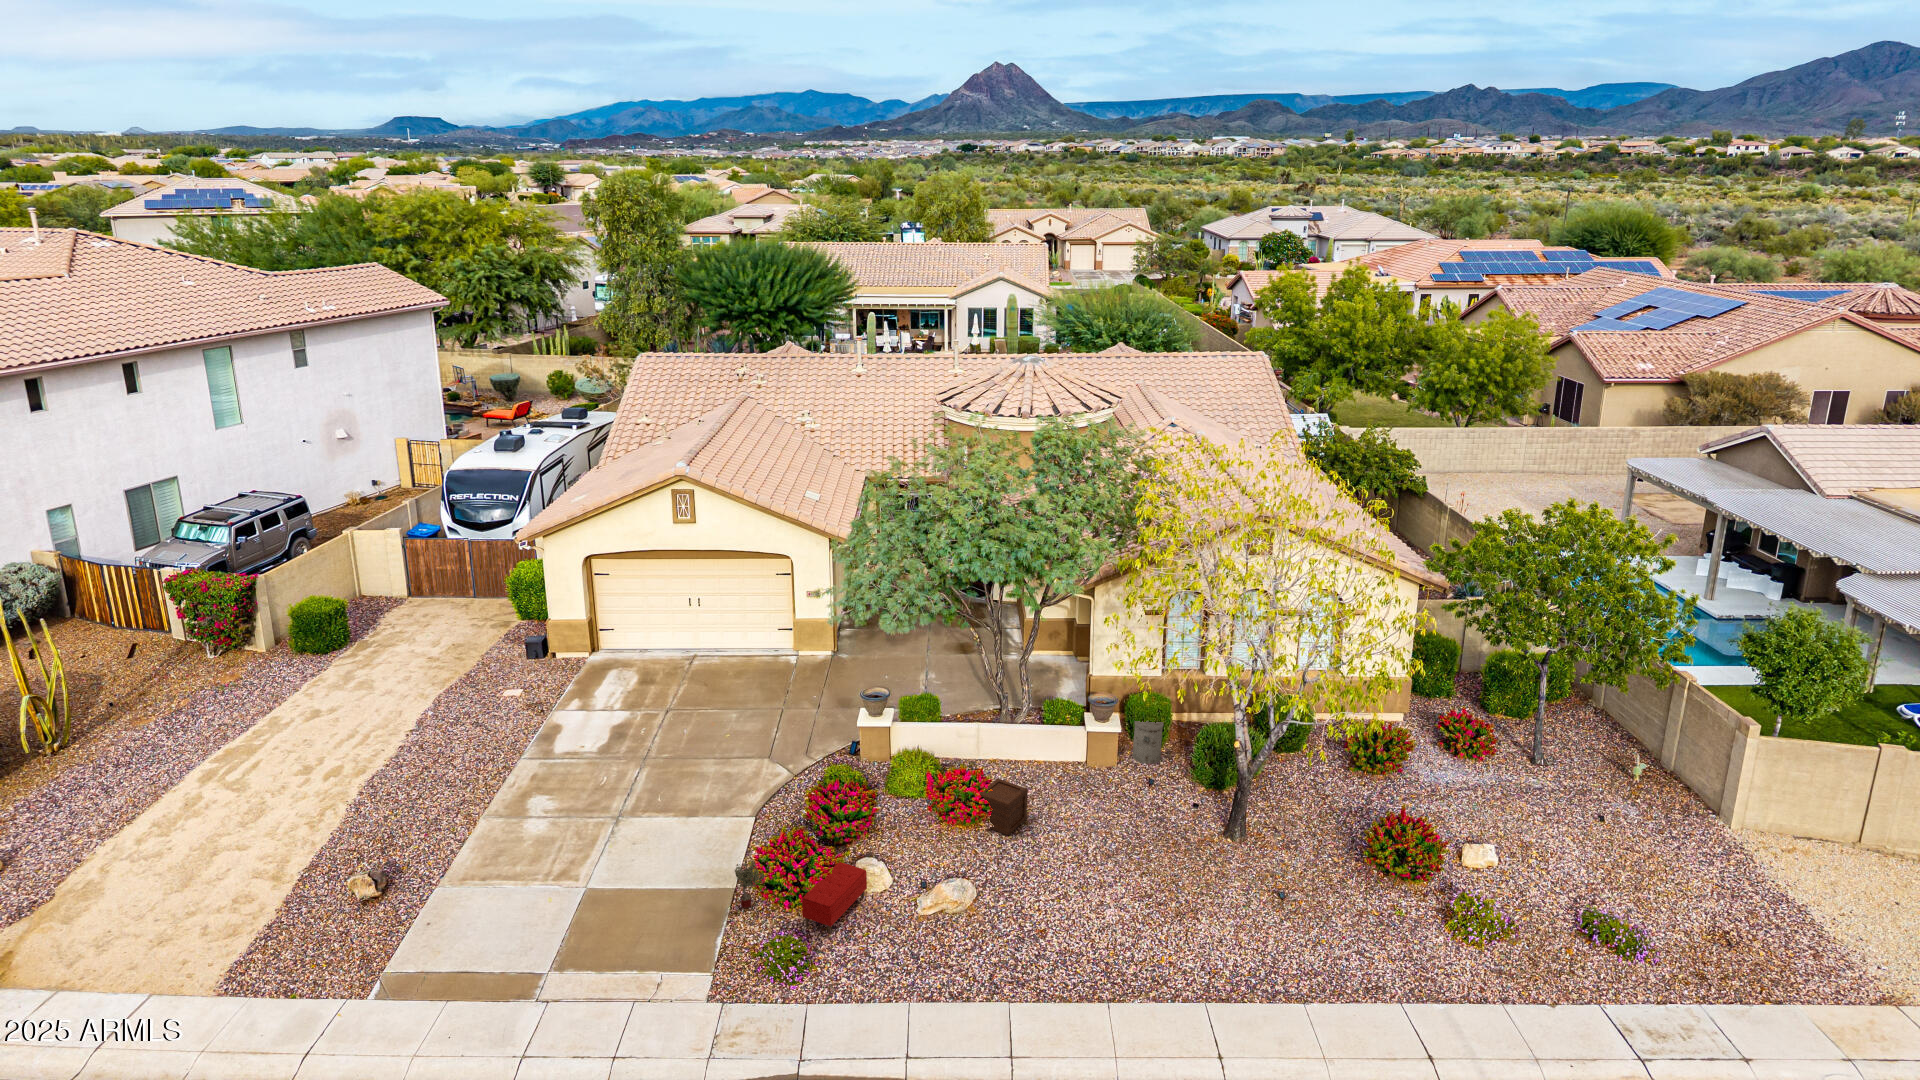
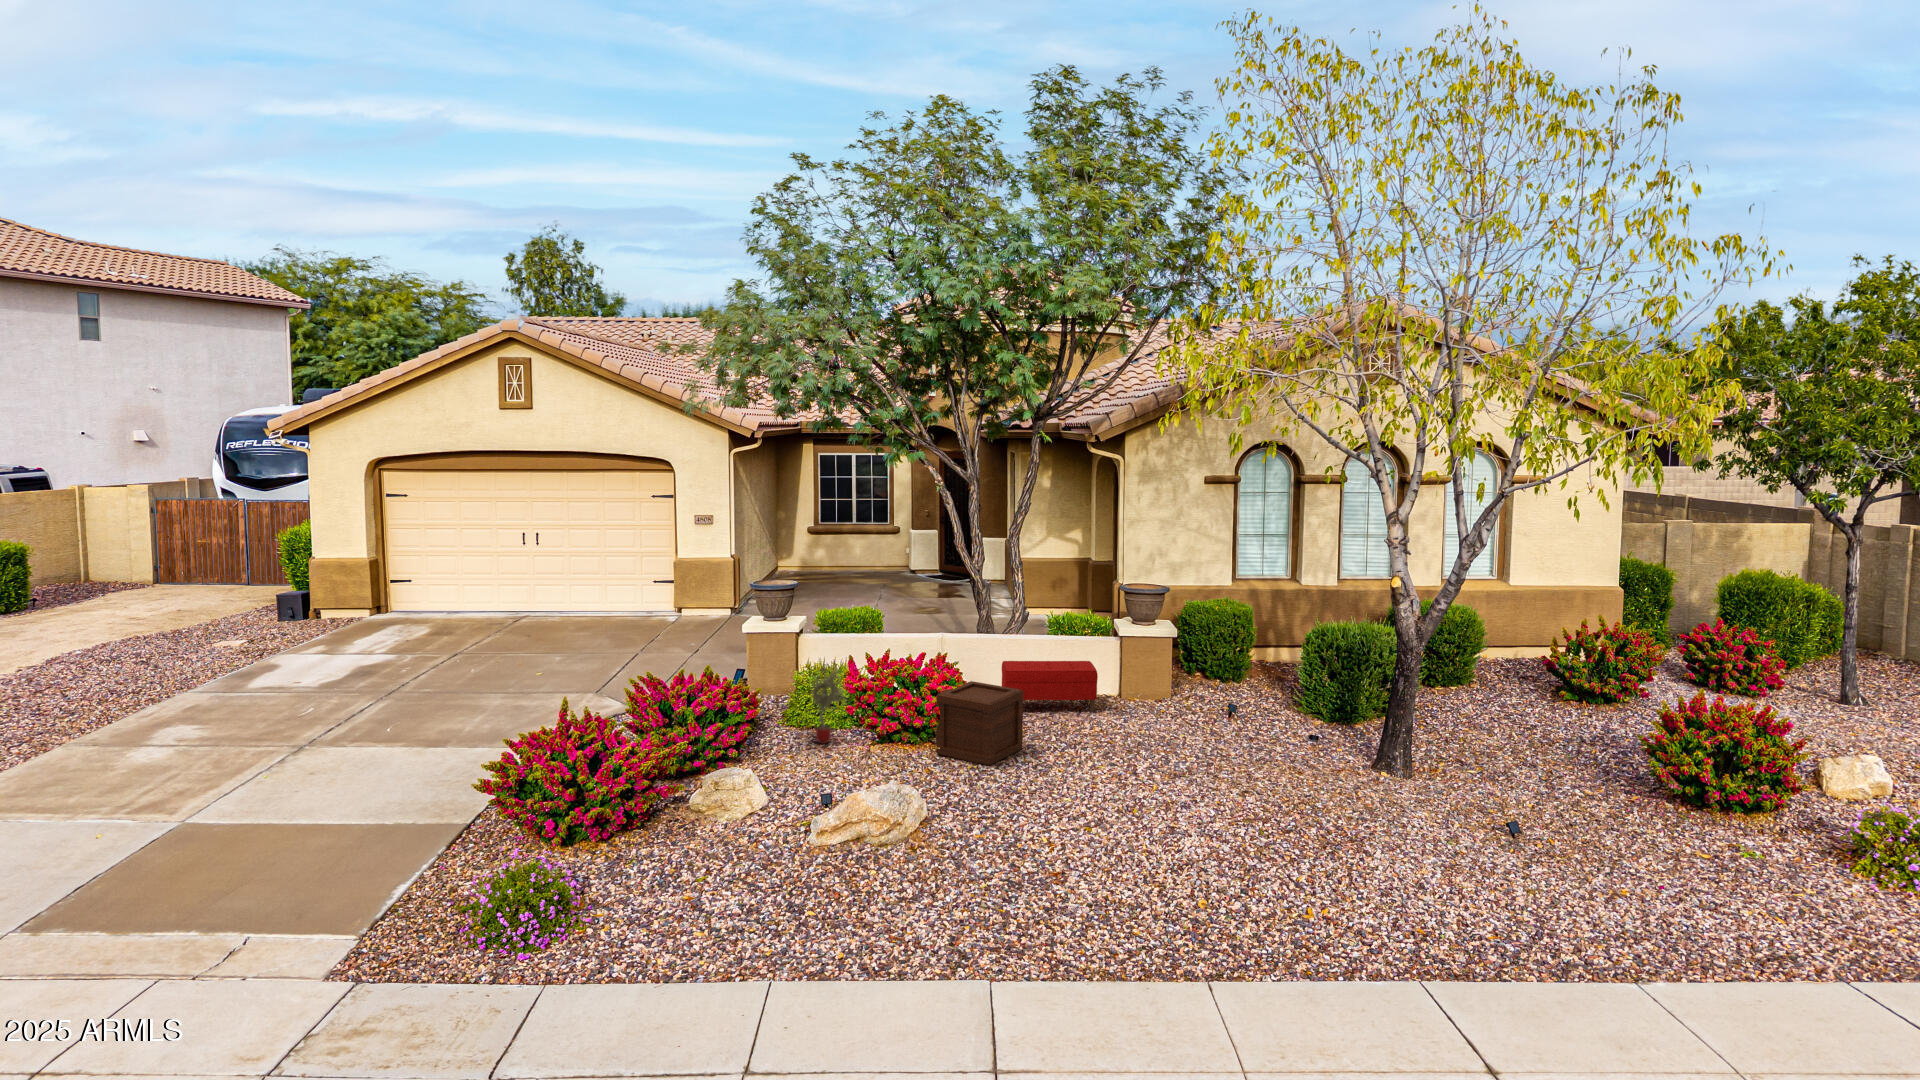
trash can: present [1132,721,1164,764] -> none [1190,627,1240,698]
potted tree: present [735,860,765,908] -> present [812,664,849,744]
bench: present [802,862,867,934] -> present [1002,661,1098,713]

